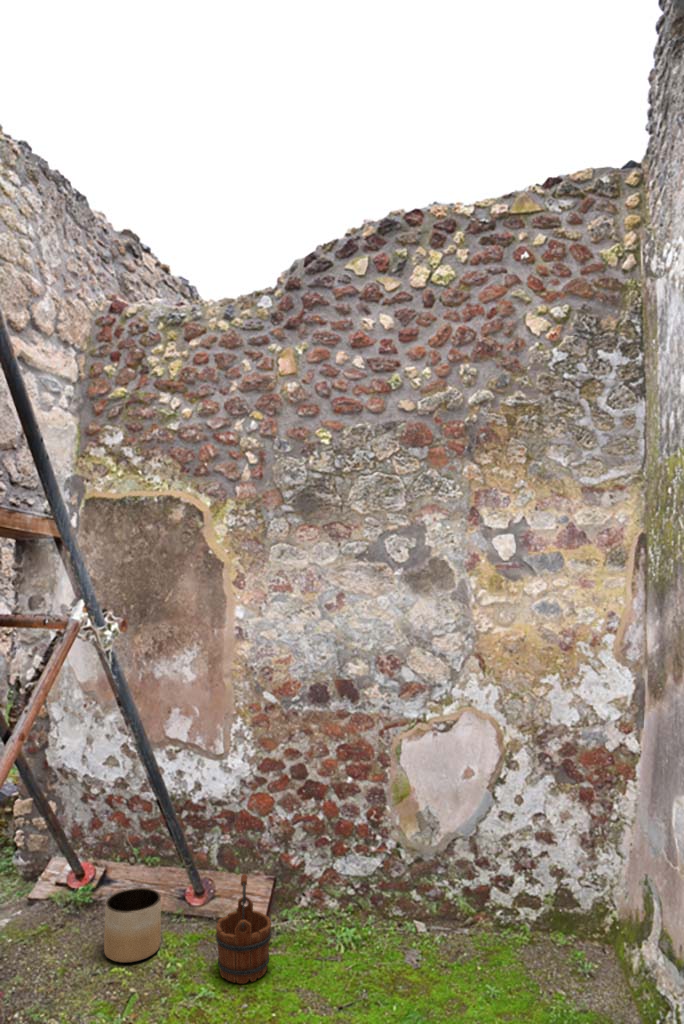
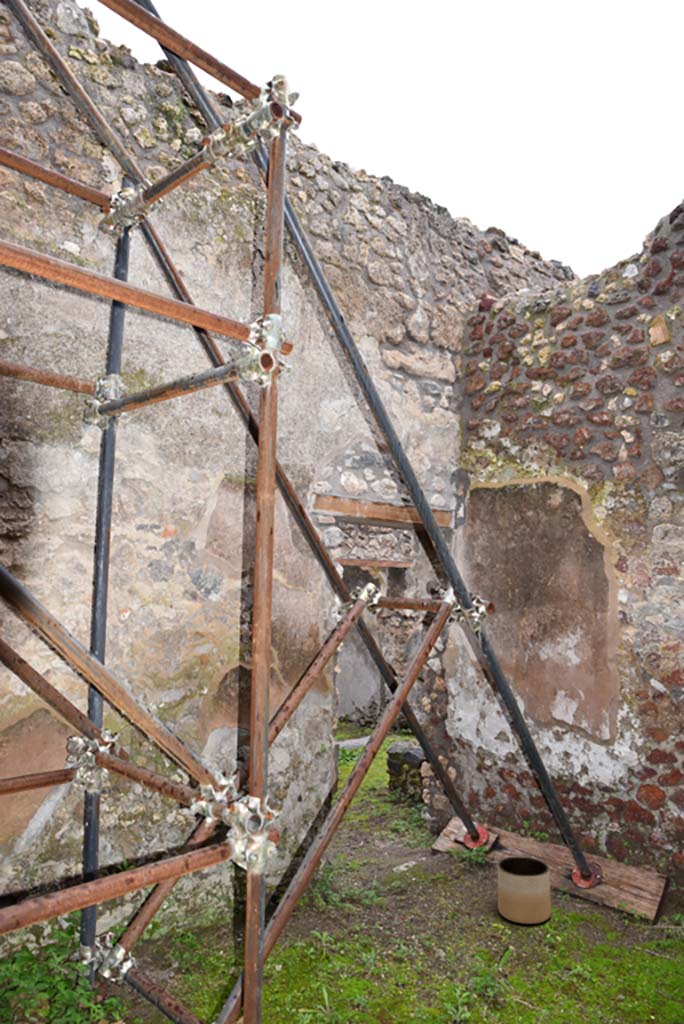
wooden bucket: present [216,874,271,984] -> none [604,860,664,969]

